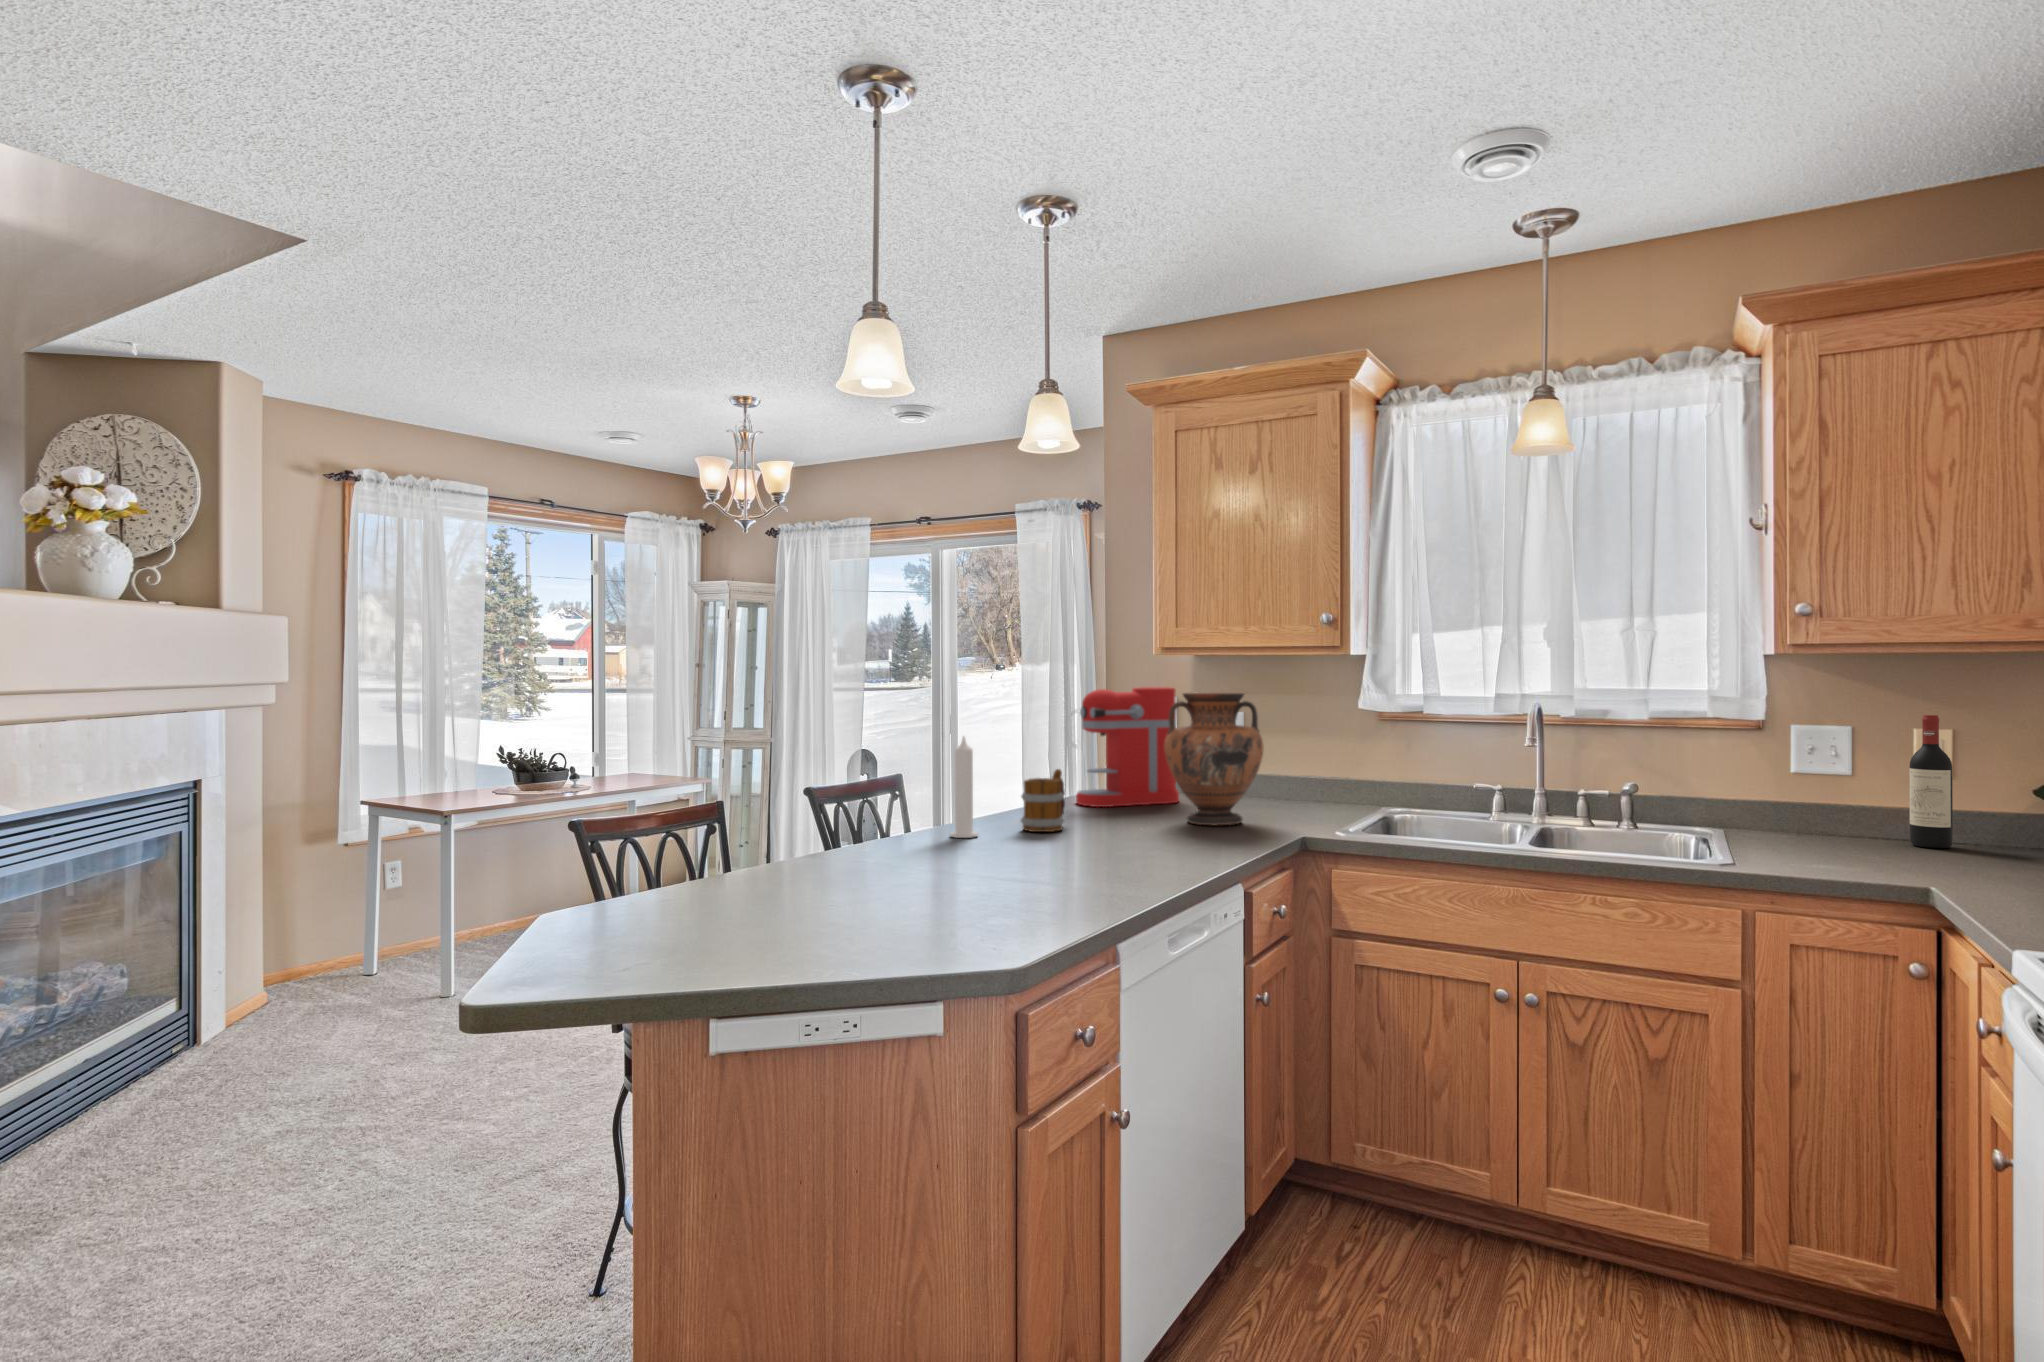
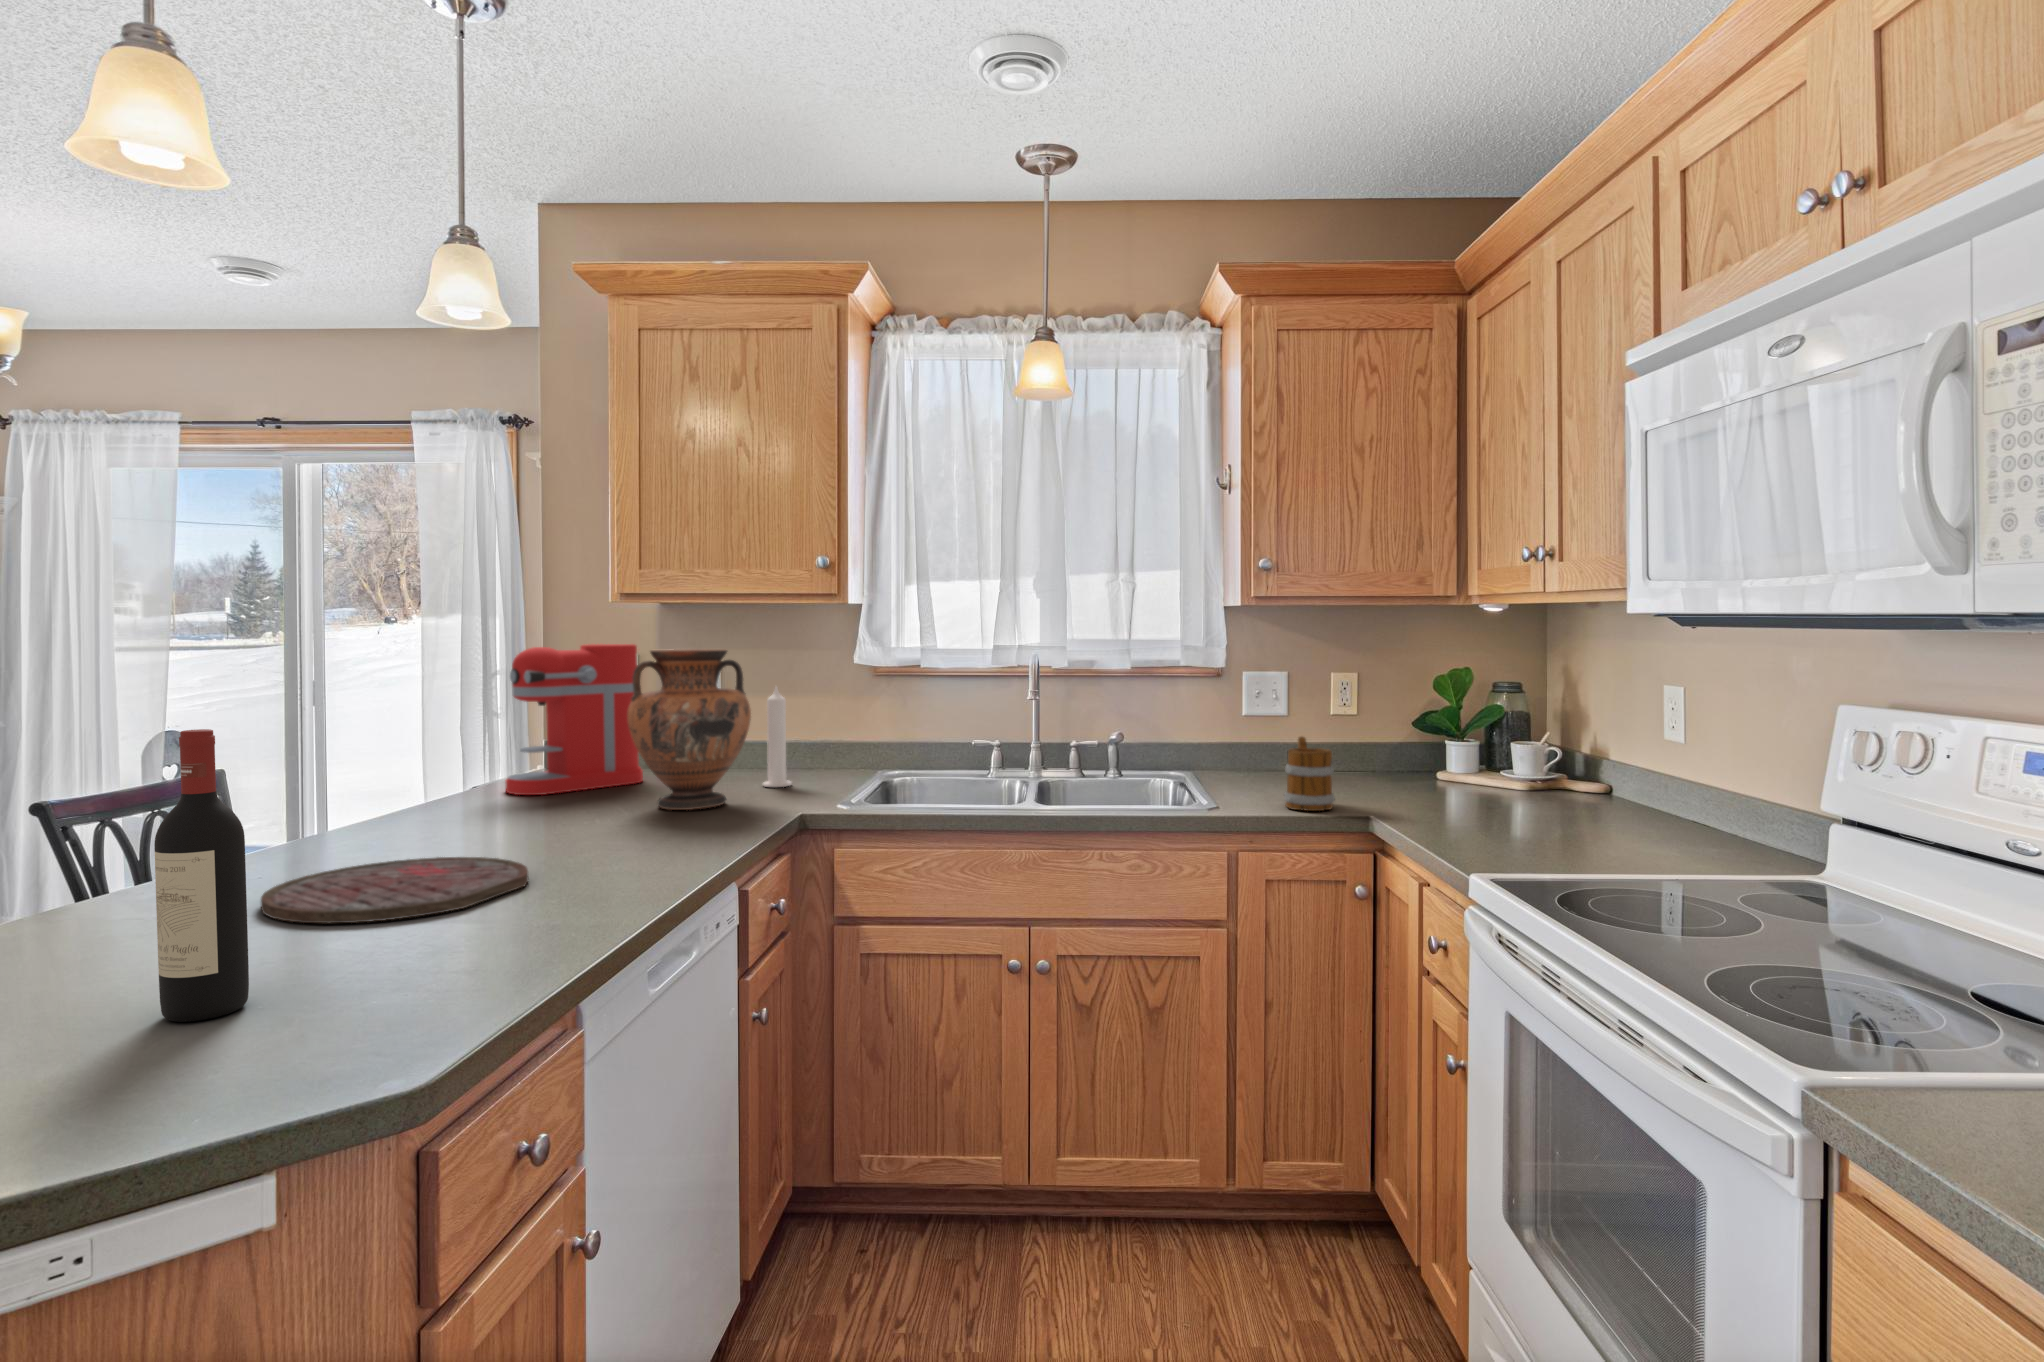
wine bottle: present [1910,715,1953,848] -> present [154,729,249,1022]
candle: present [950,737,978,838] -> present [763,687,792,787]
mug: present [1021,769,1065,832] -> present [1284,737,1335,811]
cutting board: none [926,842,1088,878] -> present [261,857,529,923]

